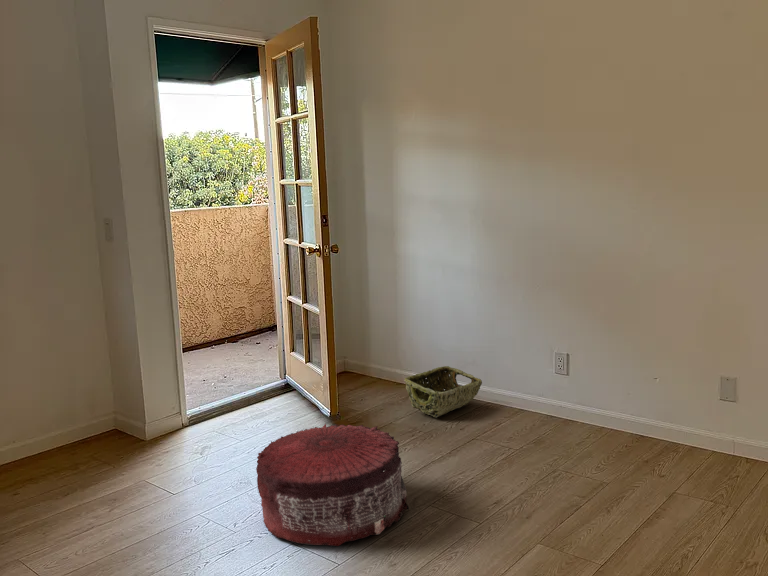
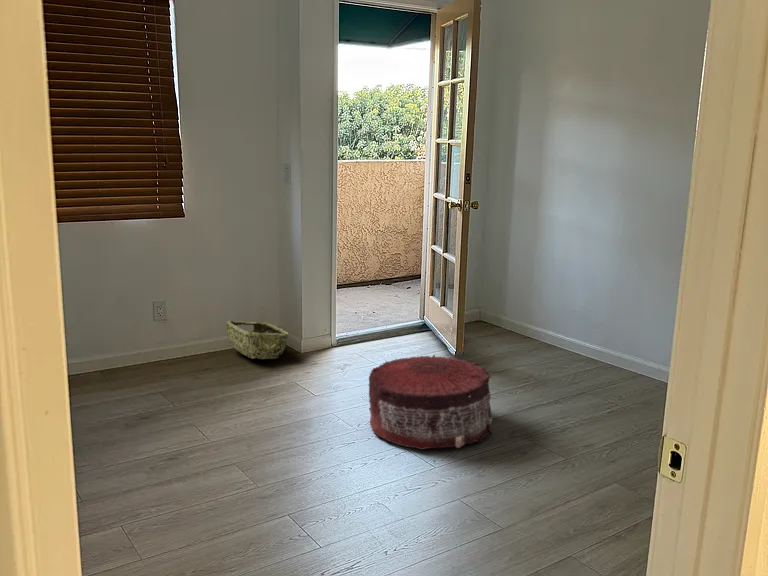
woven basket: present [405,366,482,417] -> present [227,321,289,359]

